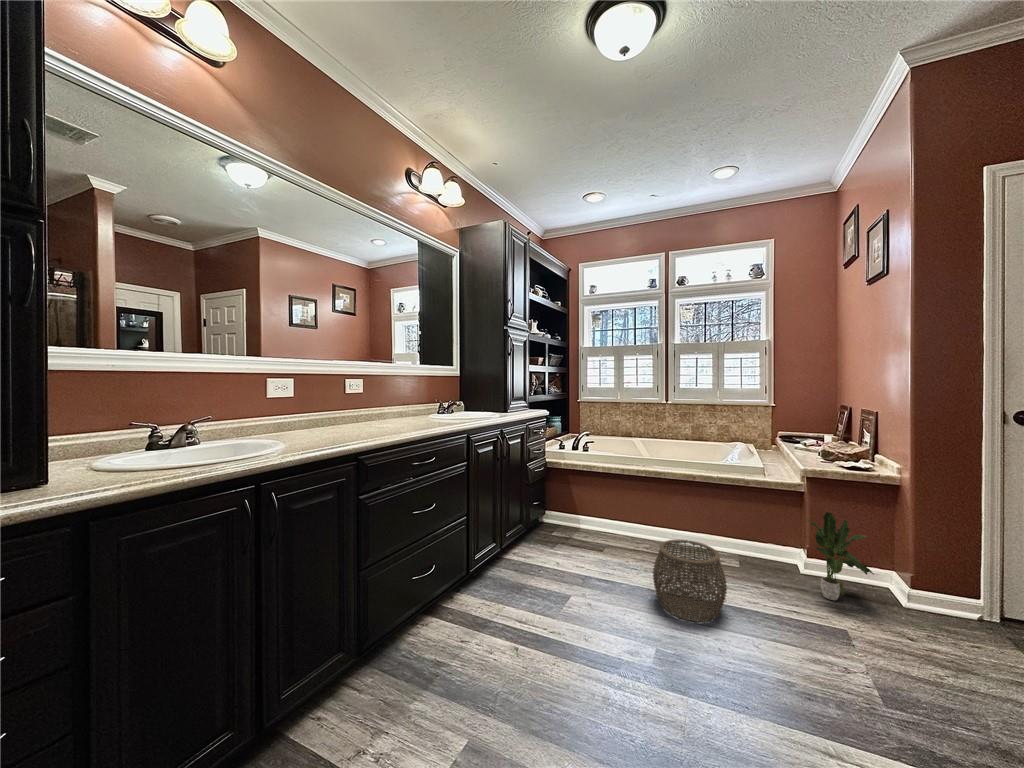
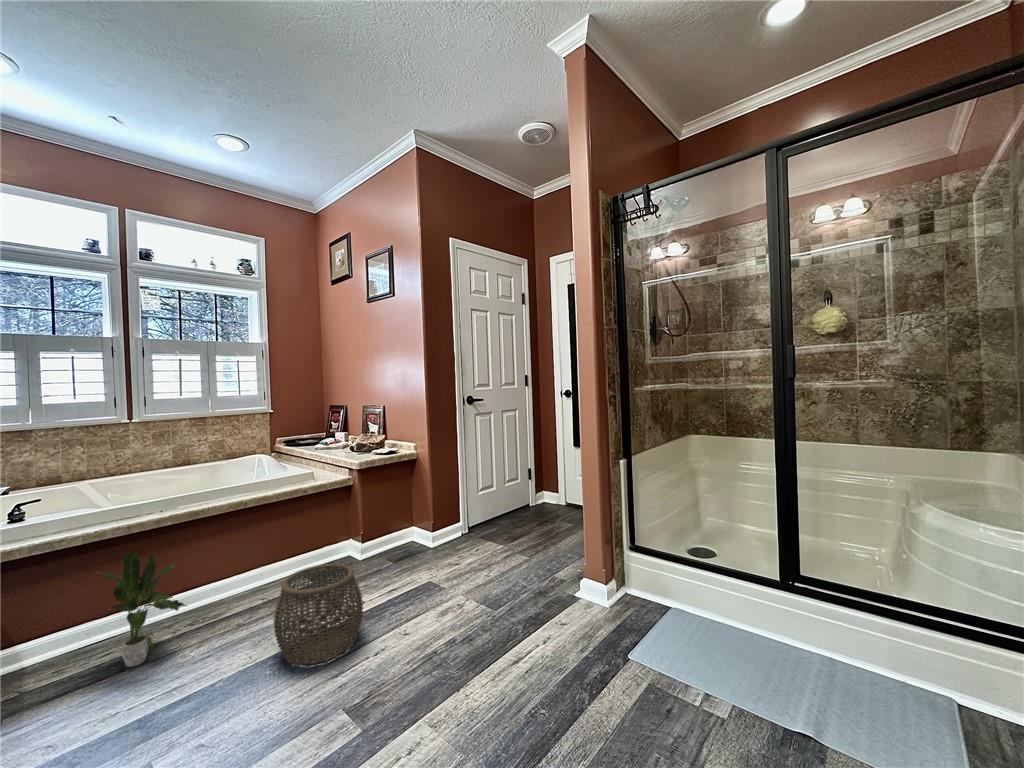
potted plant: present [805,512,874,600] -> present [96,553,186,667]

